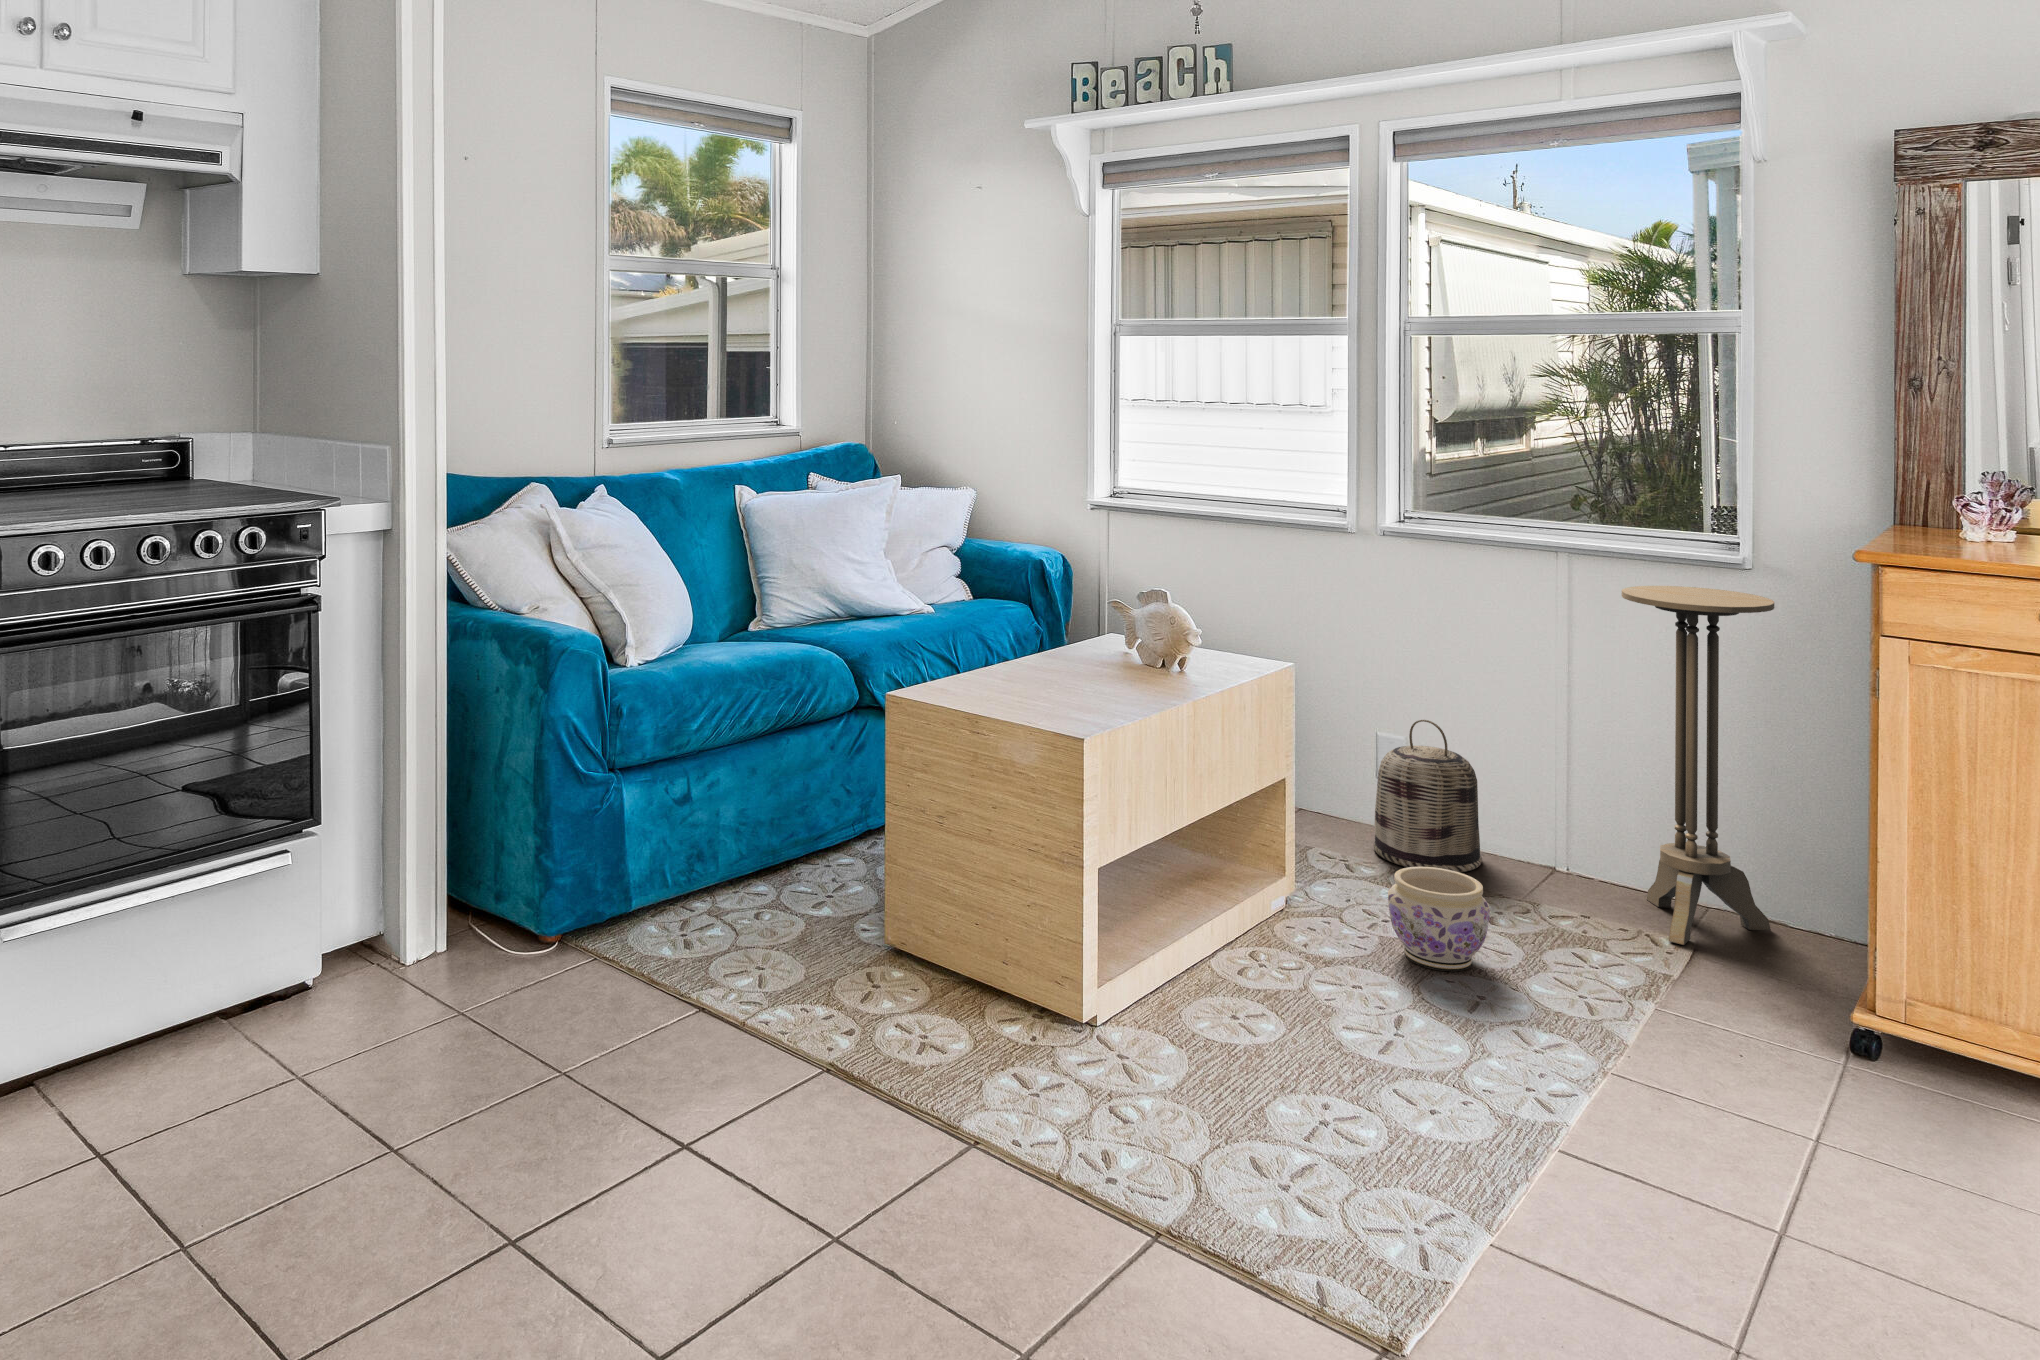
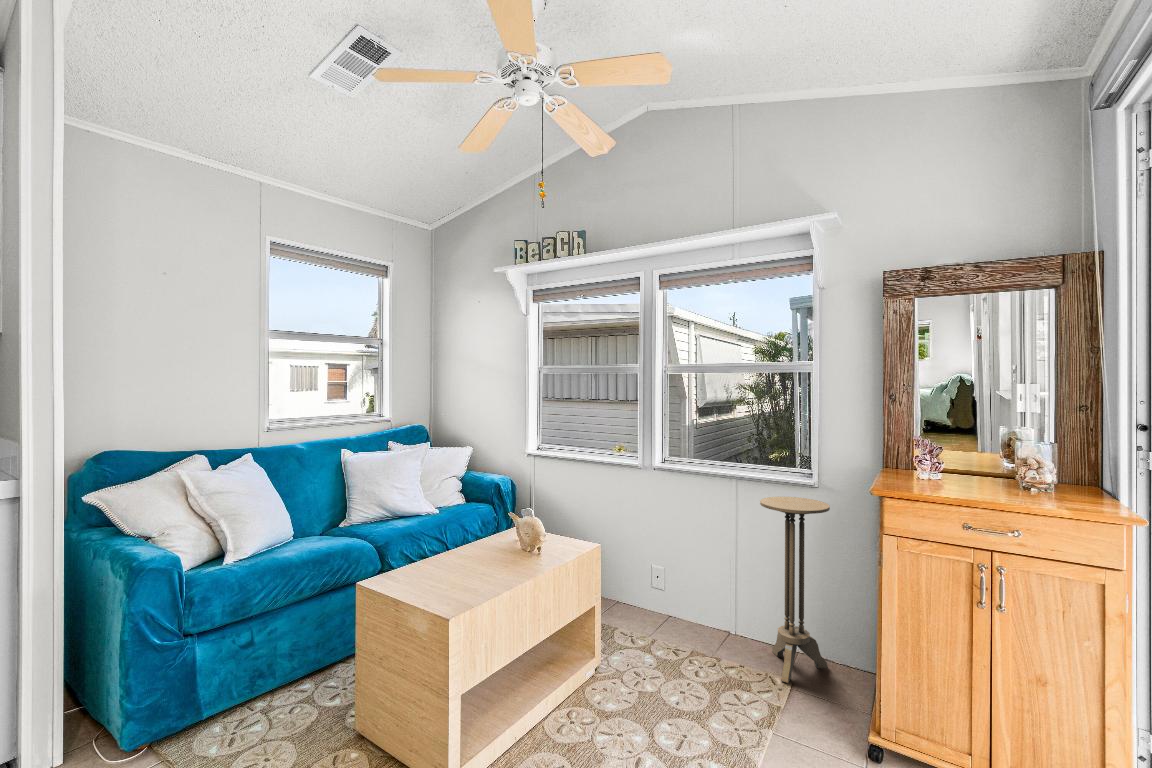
basket: present [1373,720,1482,872] -> none [648,563,698,642]
planter: present [1388,867,1490,971] -> none [642,654,693,716]

